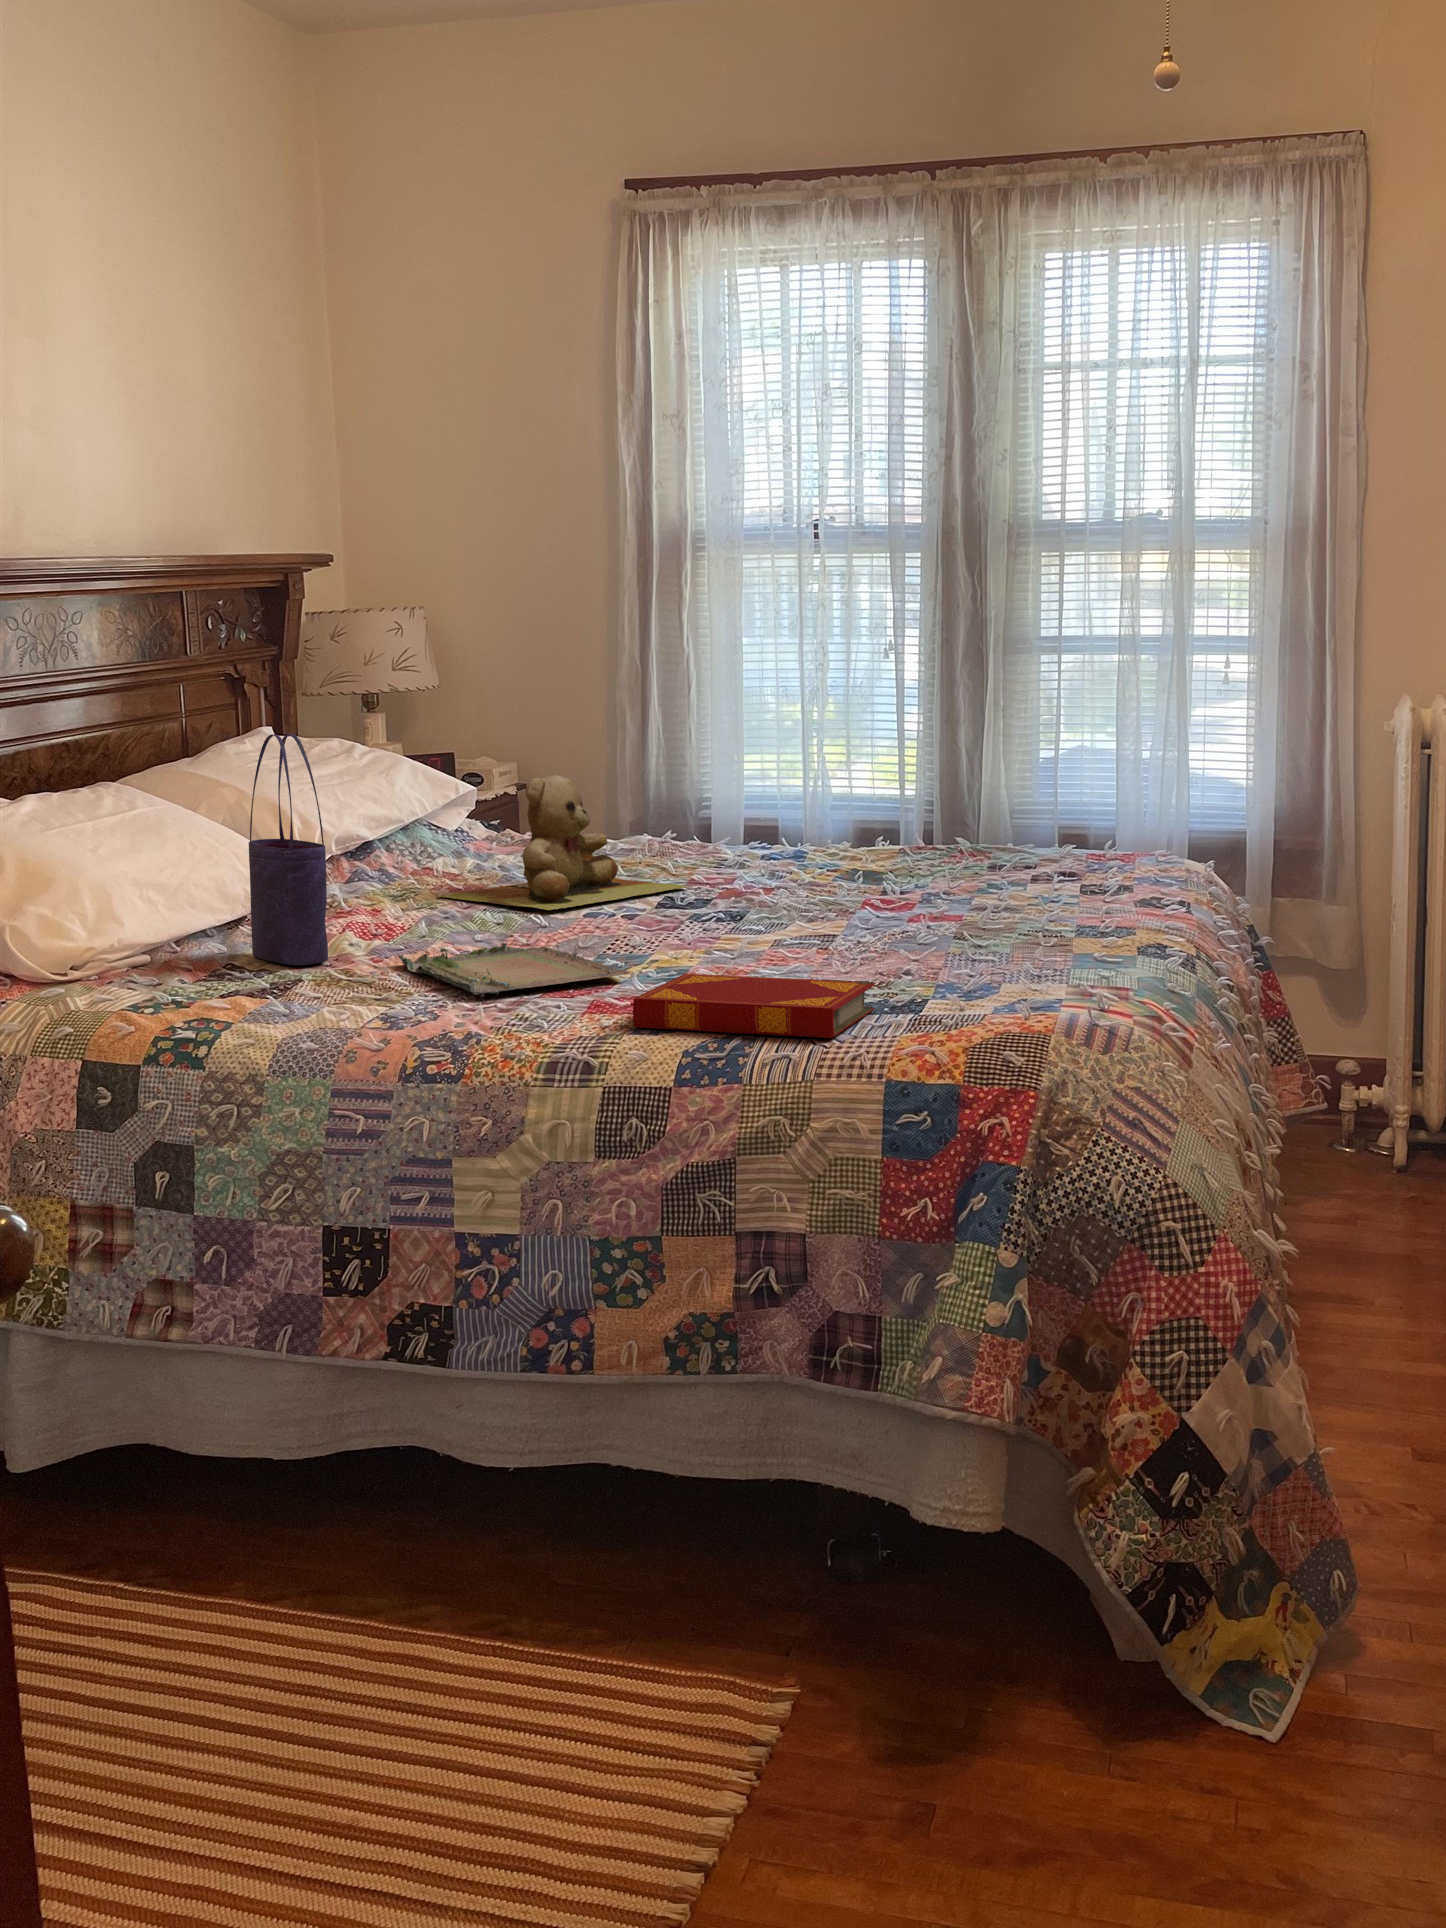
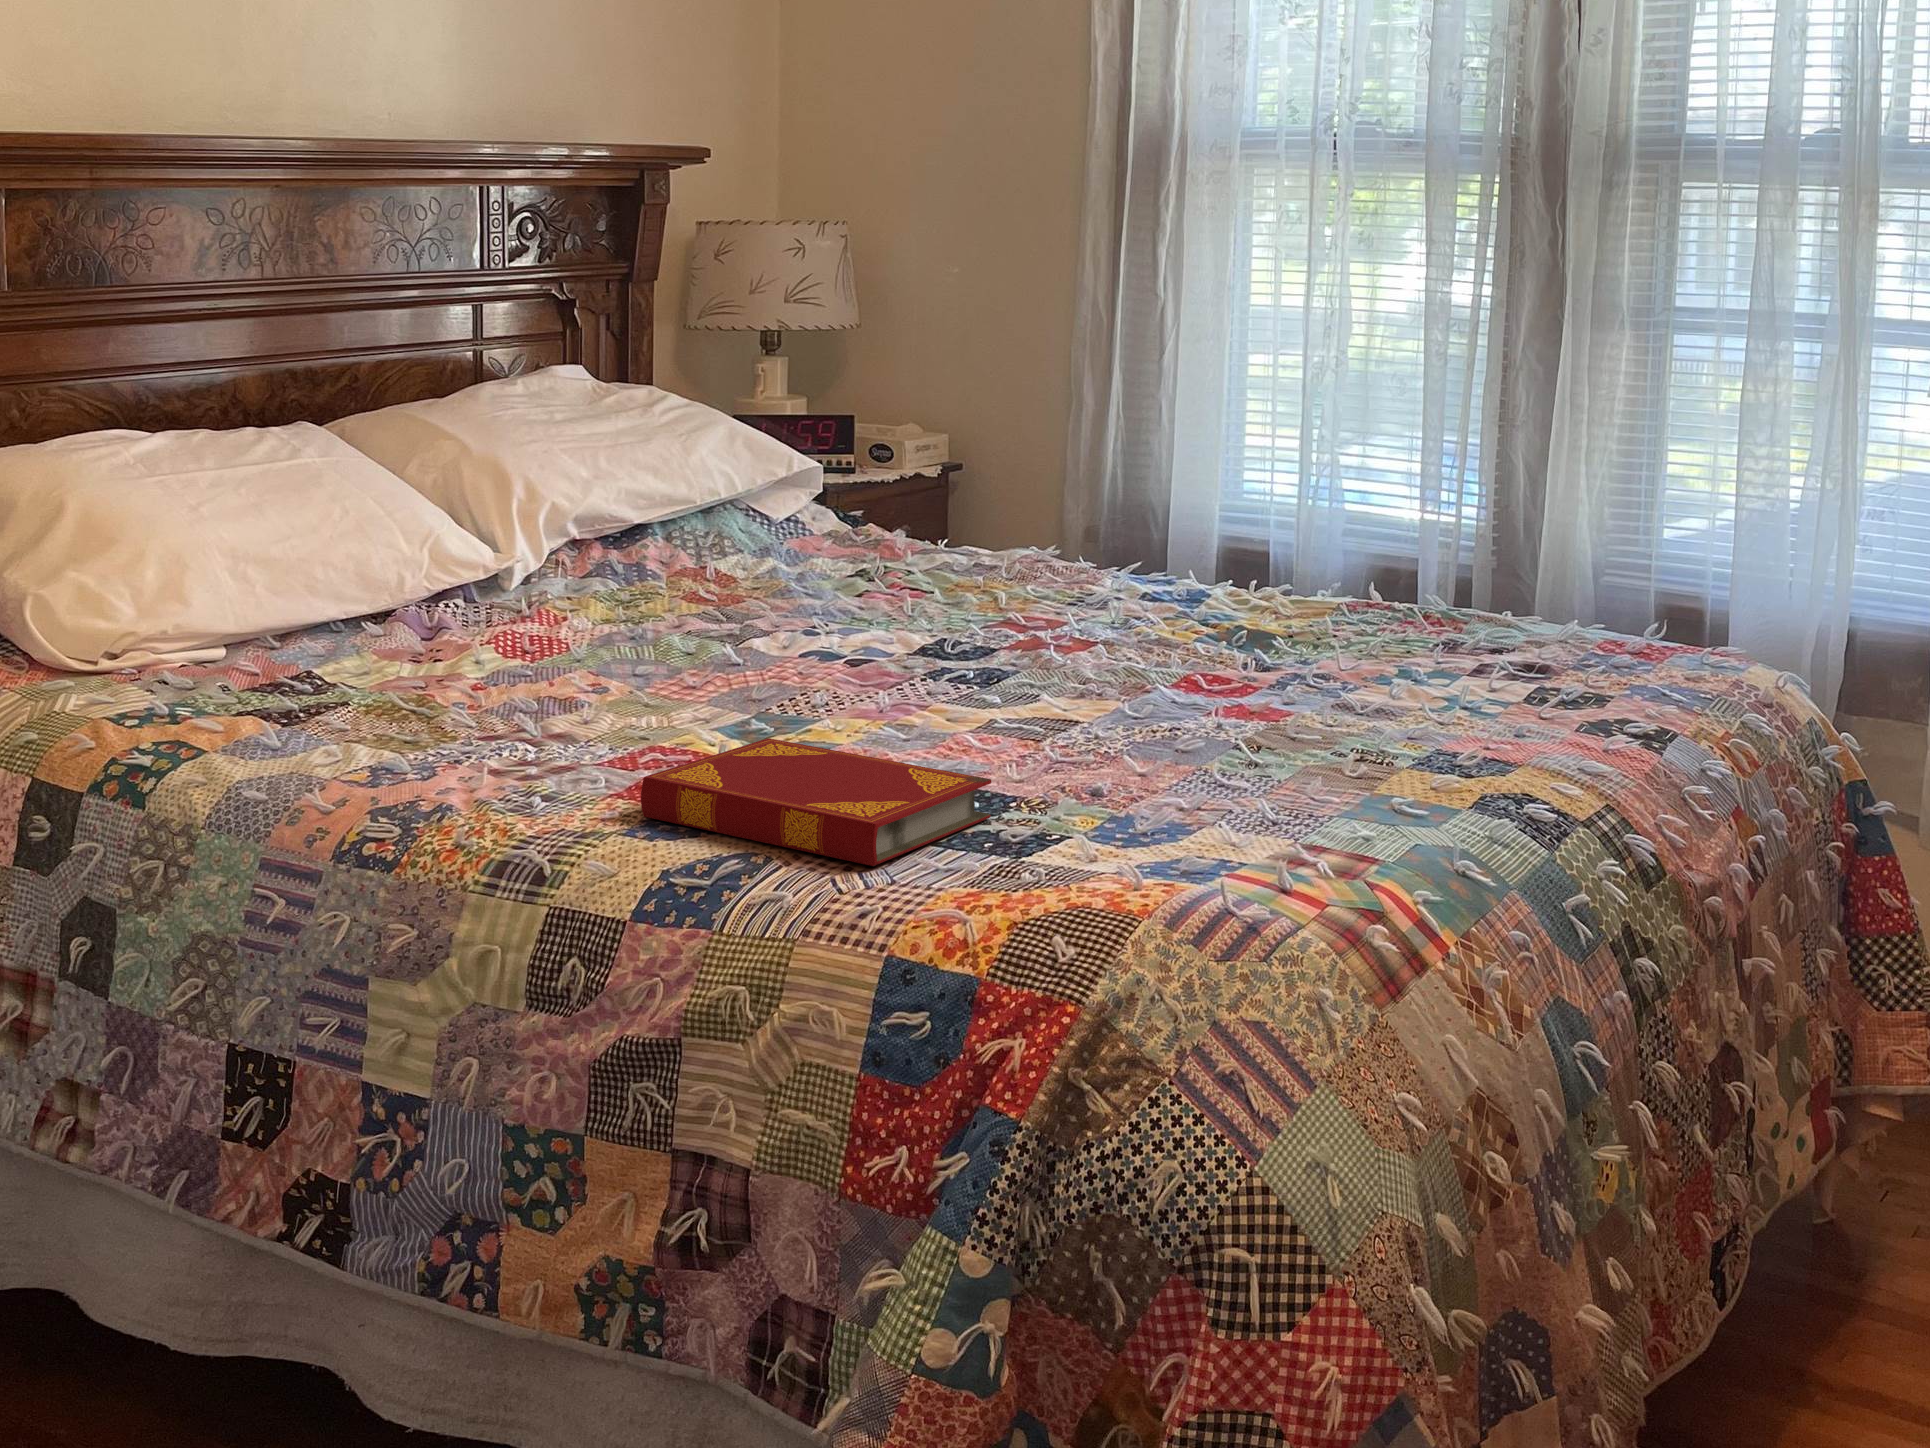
tote bag: present [249,734,328,965] -> none [347,381,422,673]
teddy bear: present [438,775,689,910] -> none [672,442,981,614]
tray: present [399,931,630,996] -> none [491,646,736,744]

